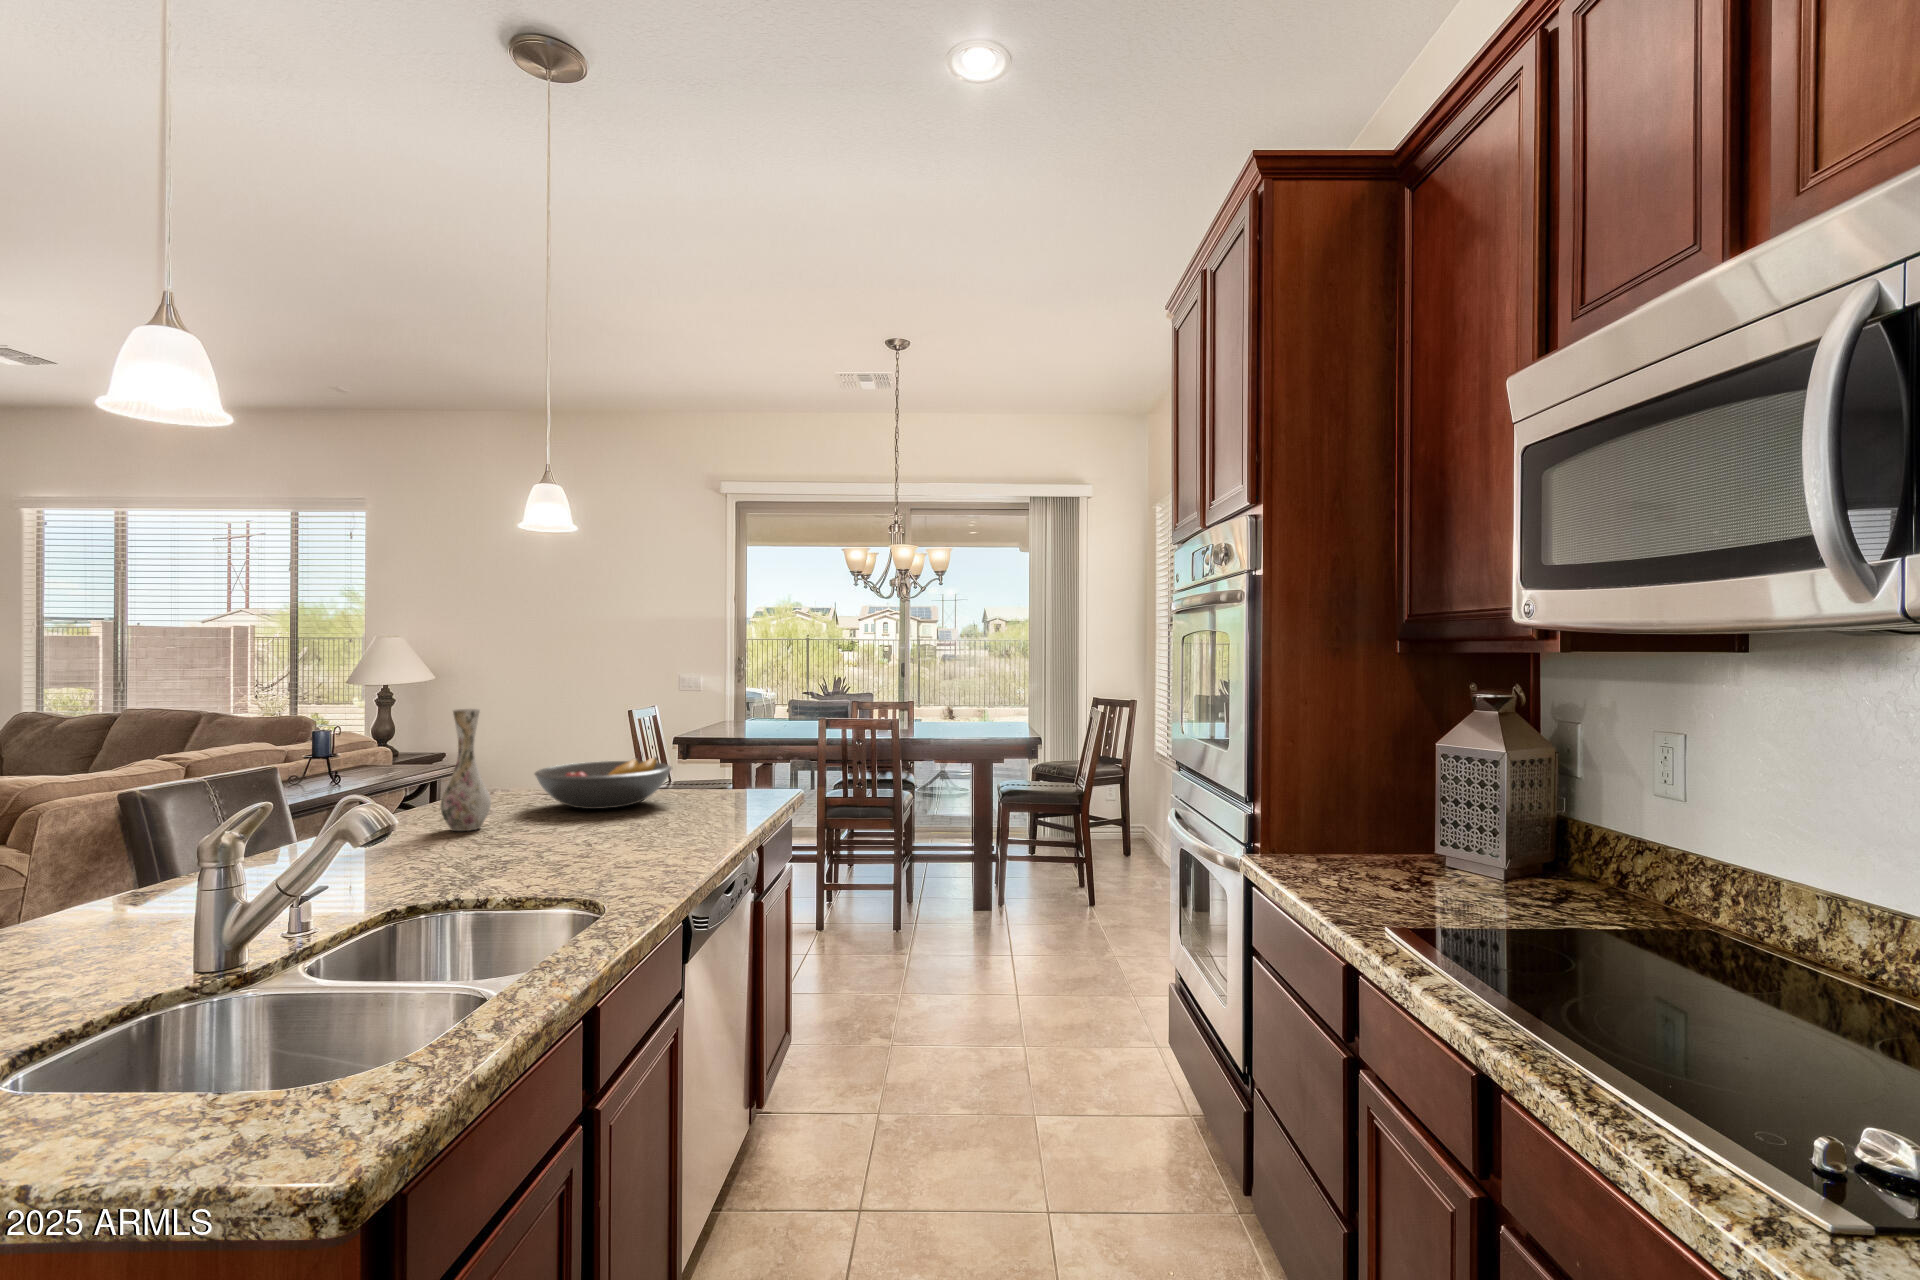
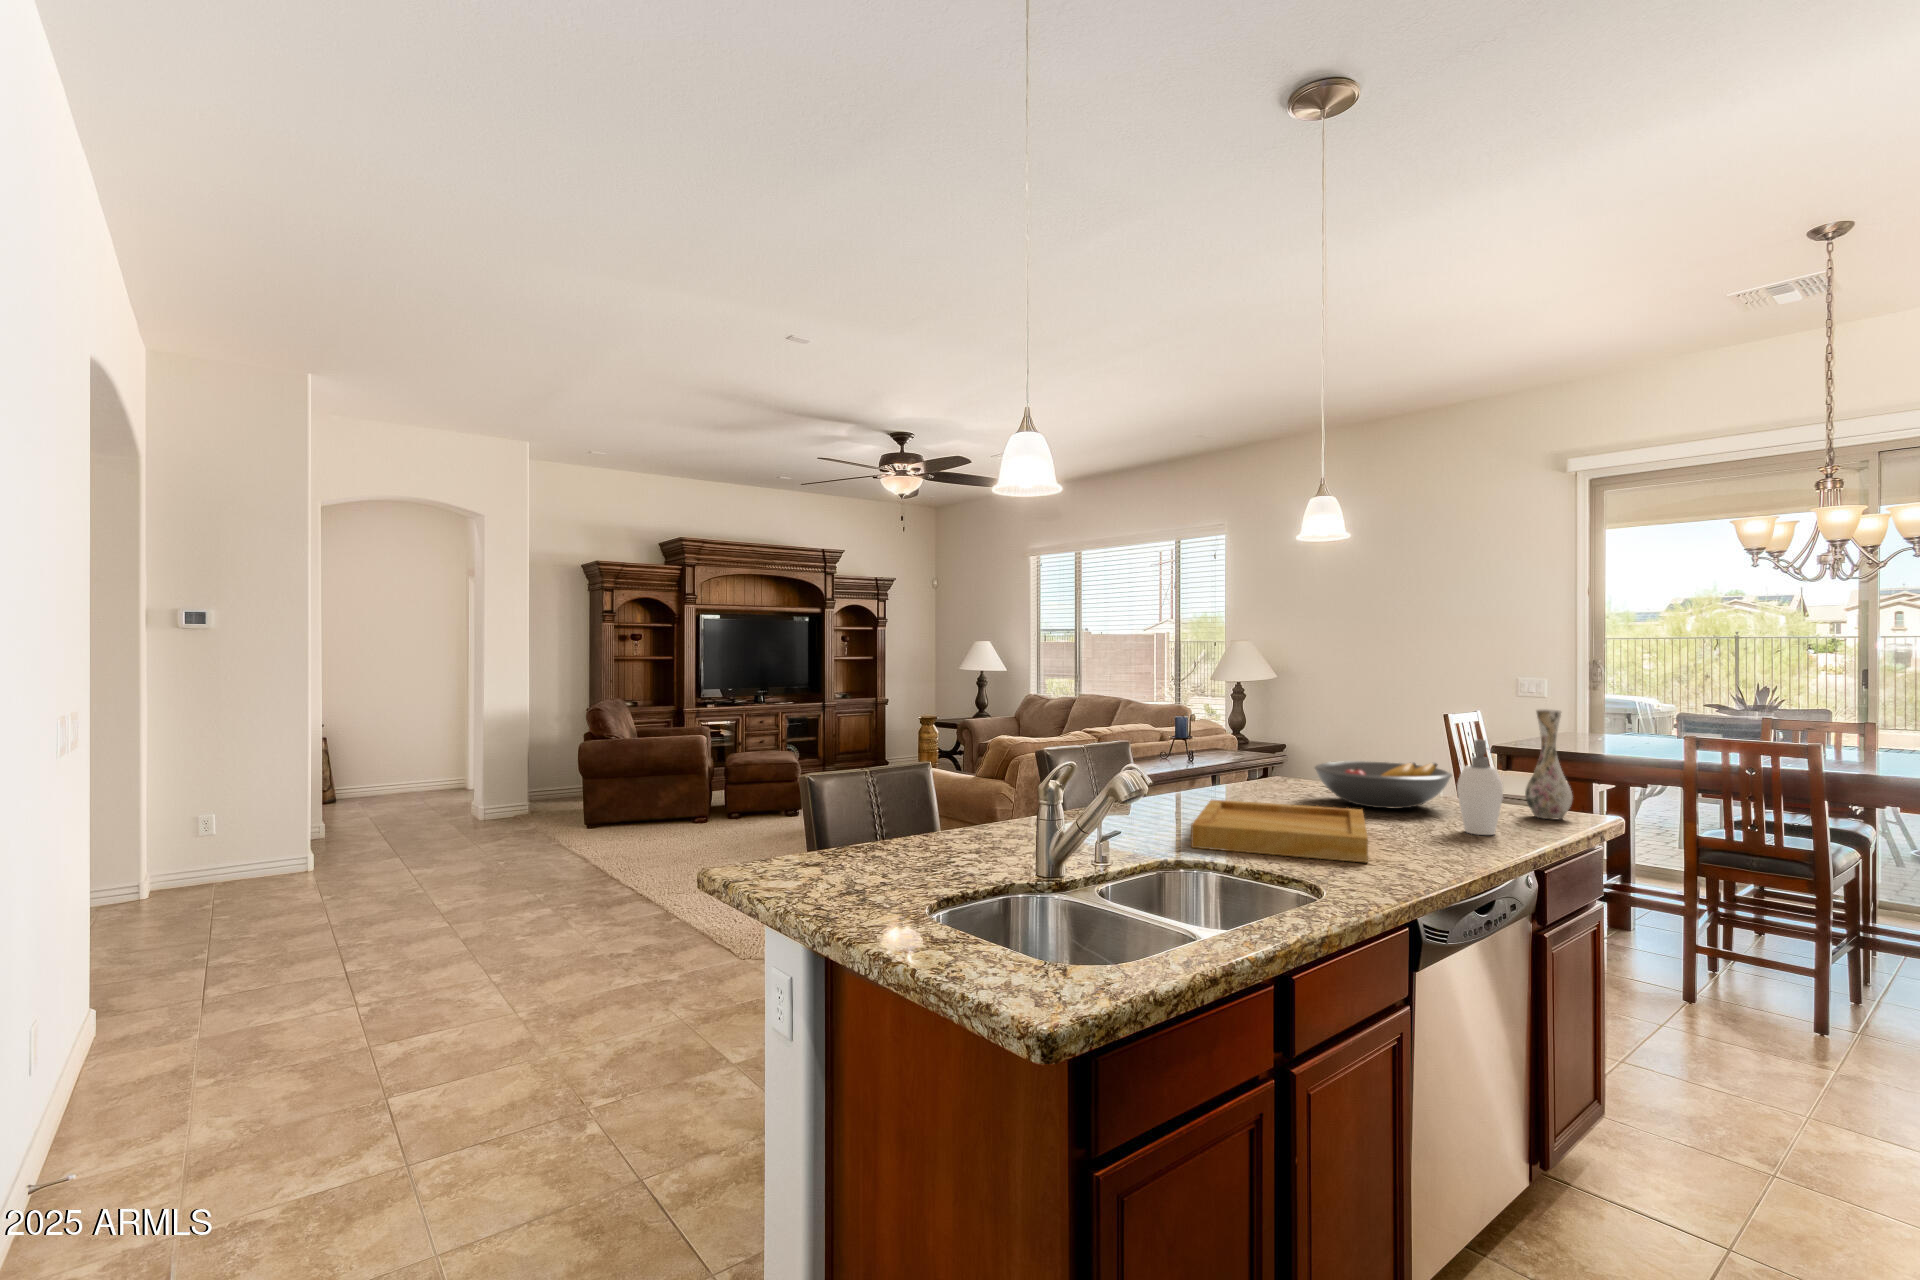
vase: present [440,709,491,831] -> present [1525,709,1573,820]
soap dispenser: none [687,730,727,821] -> present [1457,740,1503,835]
tray: none [419,812,627,887] -> present [1191,800,1368,863]

